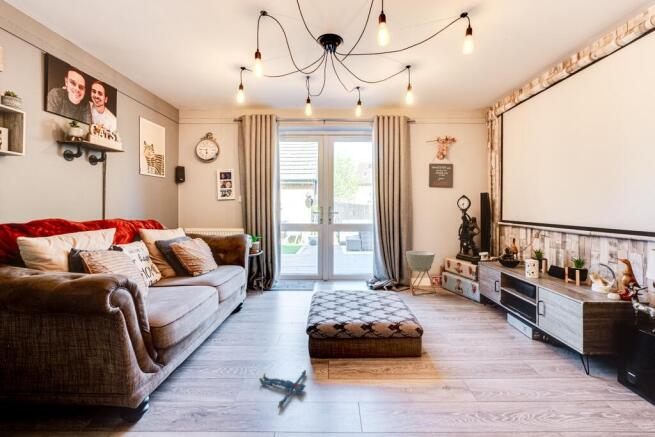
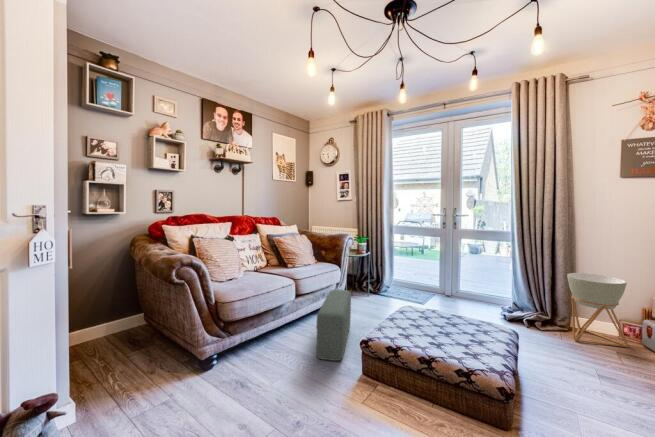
pouf: none [247,289,286,357] -> present [317,290,351,361]
plush toy: present [259,370,306,408] -> none [290,373,344,413]

